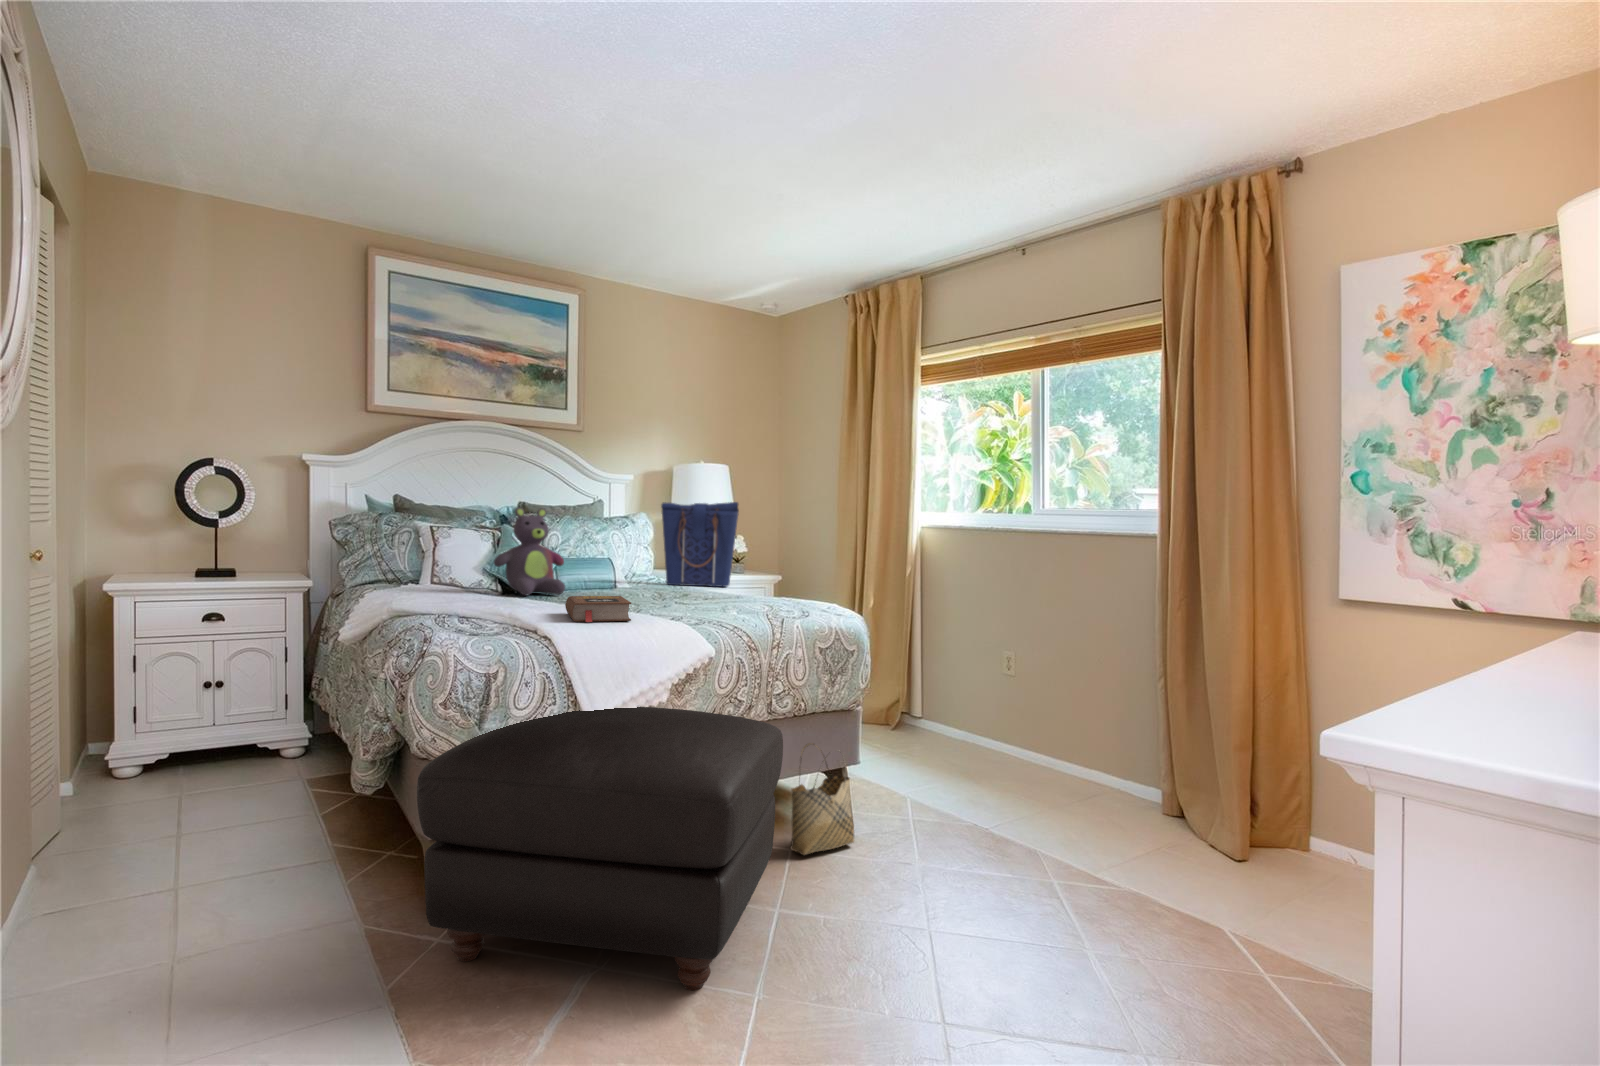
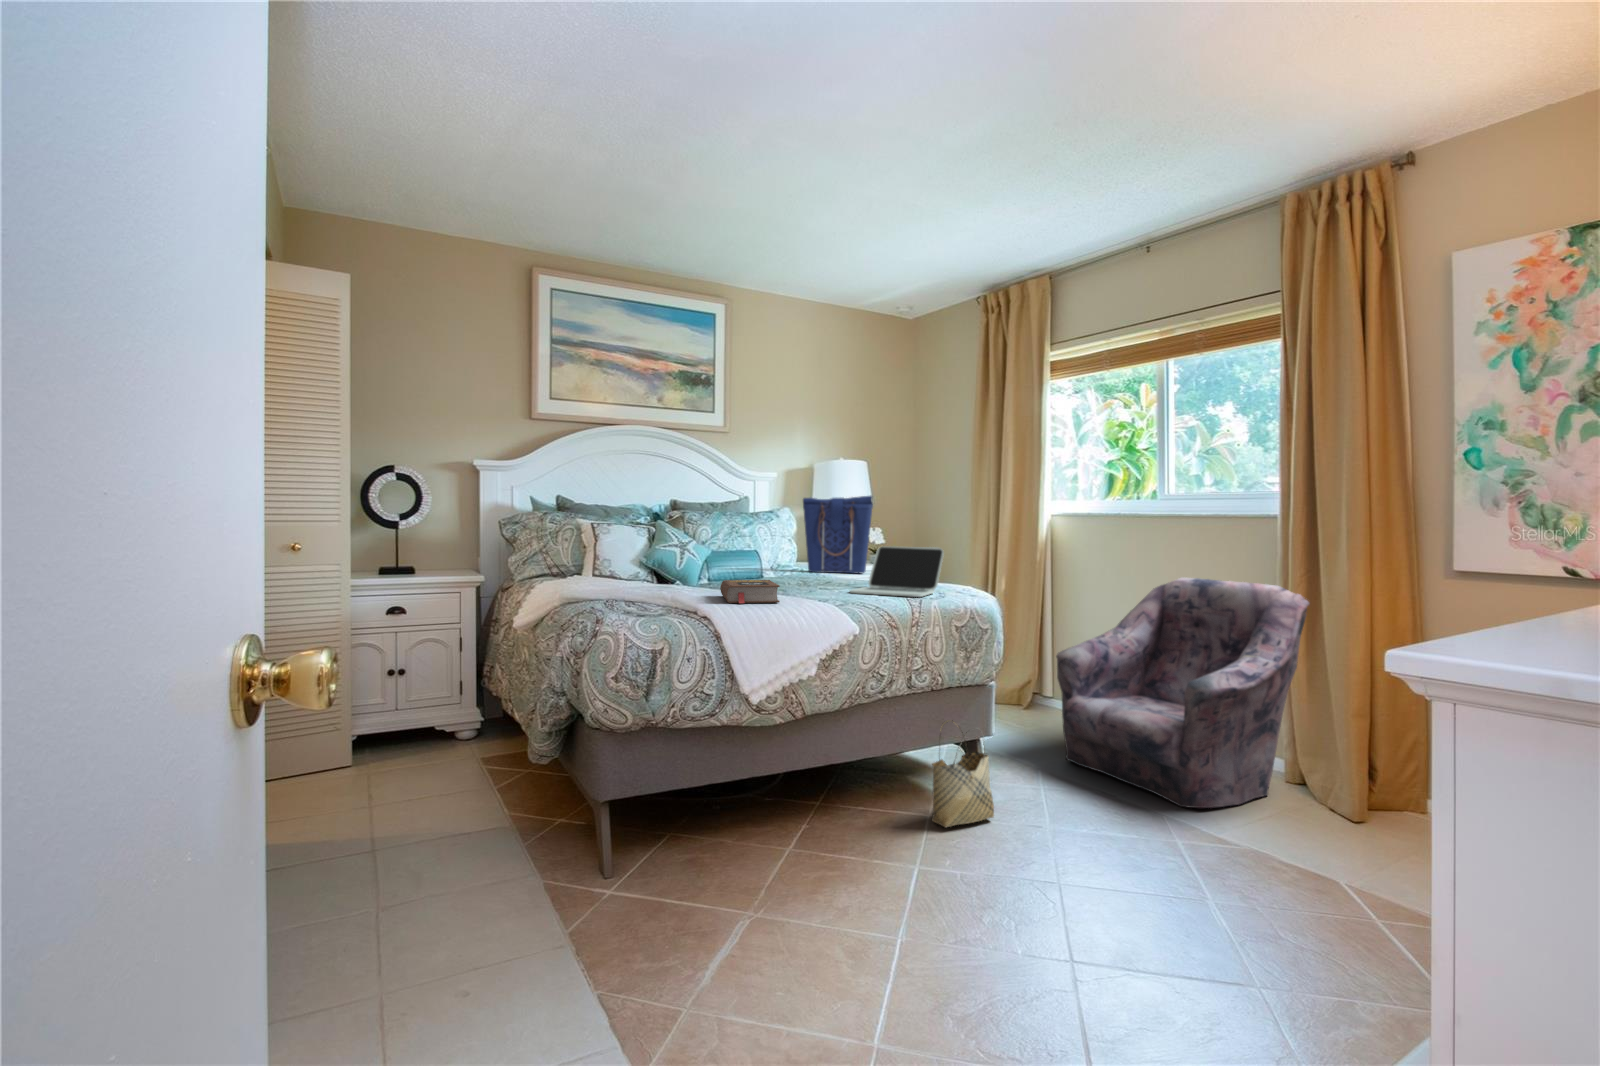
stuffed bear: present [494,507,565,595] -> none [658,503,720,581]
laptop: none [709,559,810,614] -> present [850,546,944,597]
armchair: none [924,593,1162,824] -> present [1056,578,1309,808]
ottoman: present [417,707,783,990] -> none [592,680,926,959]

